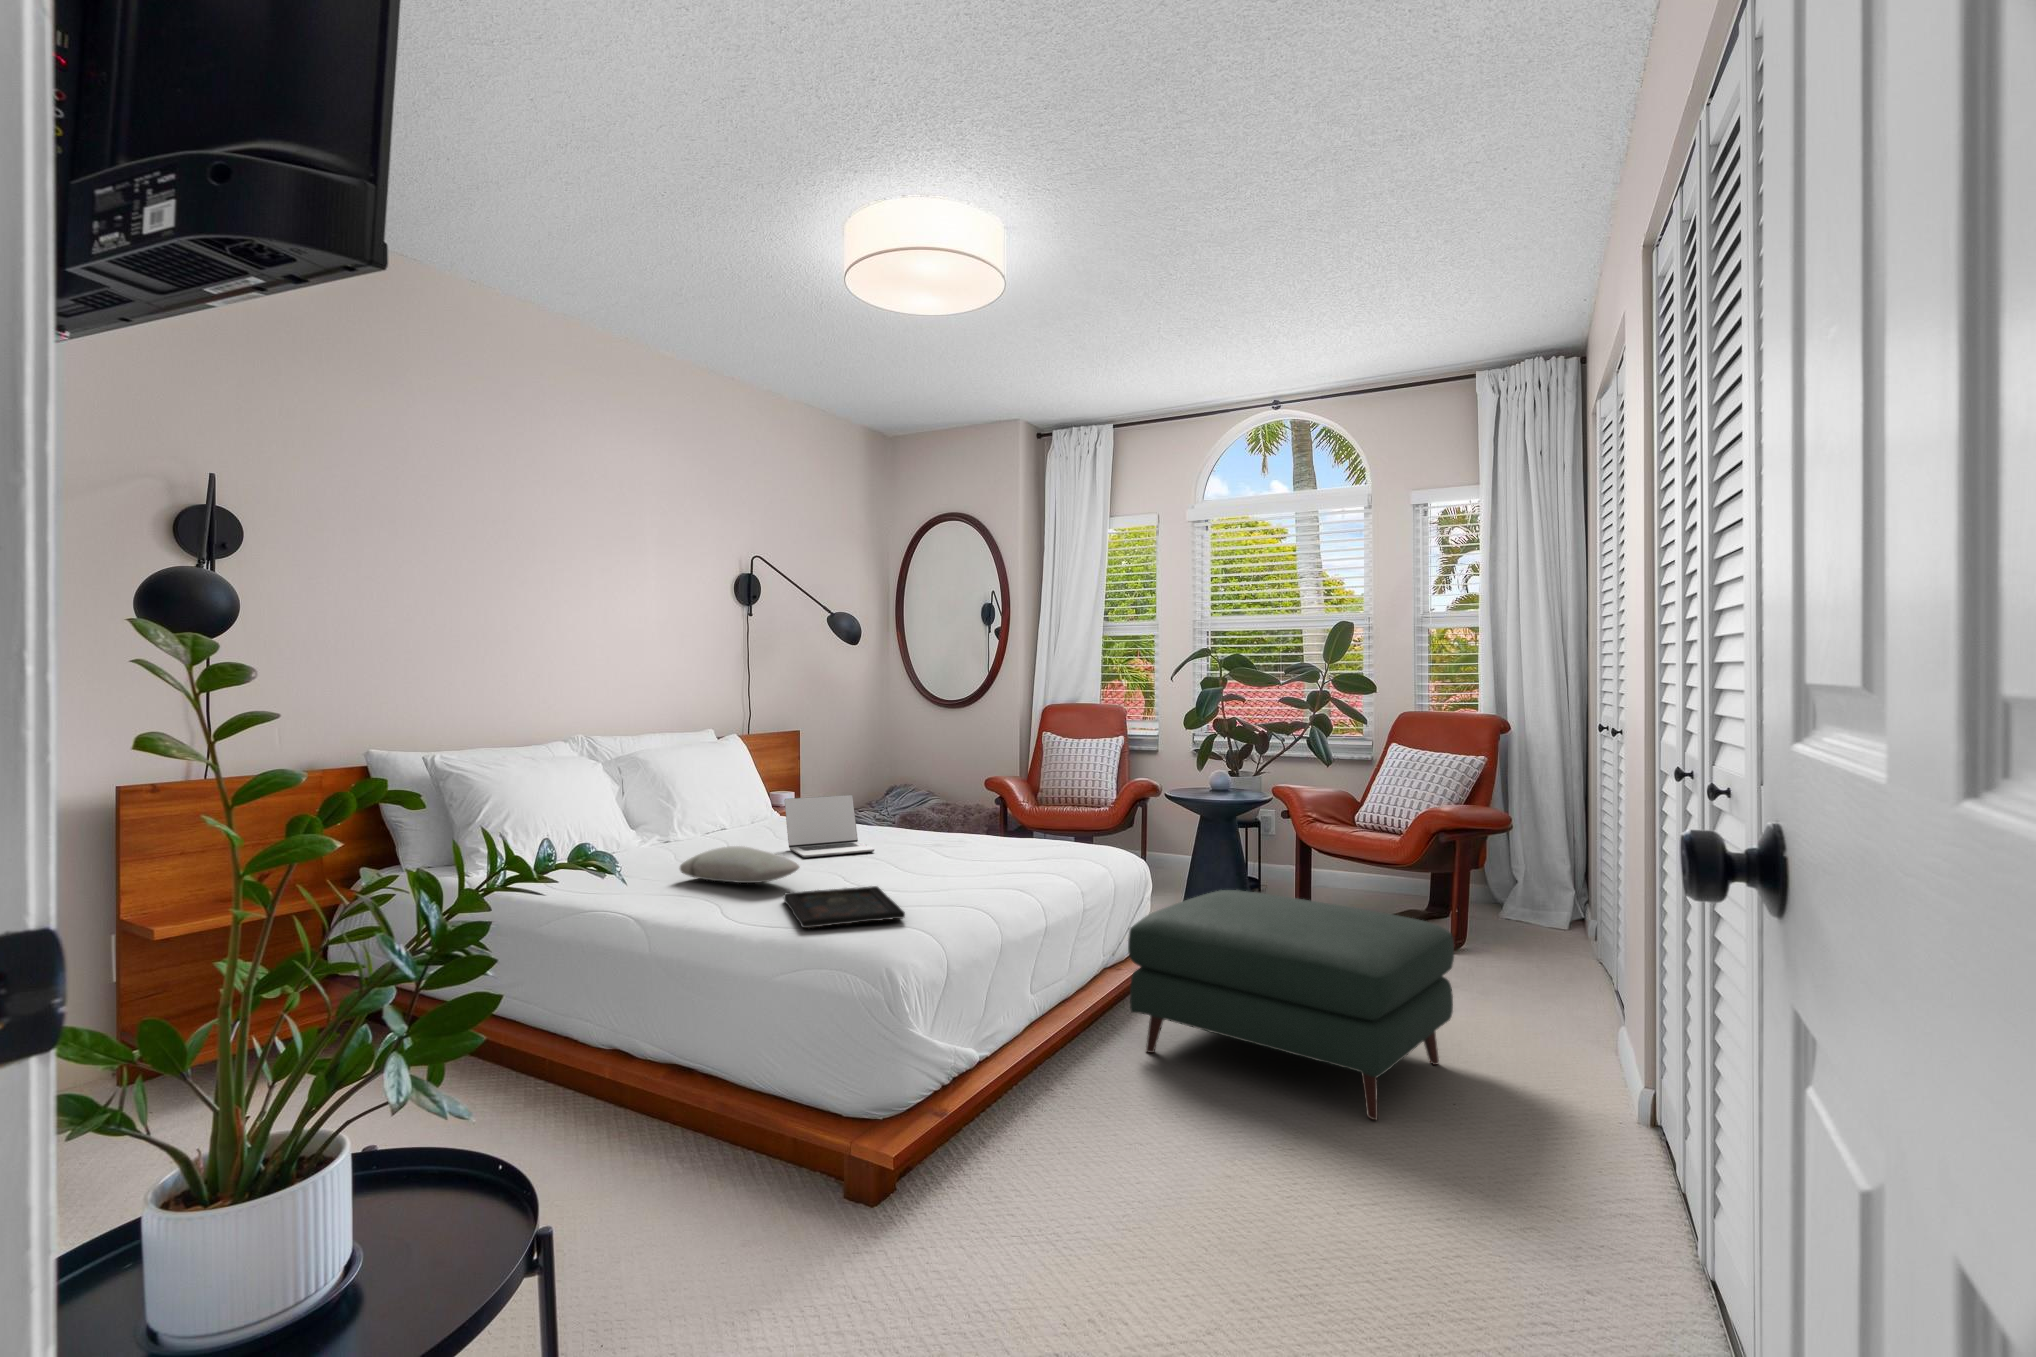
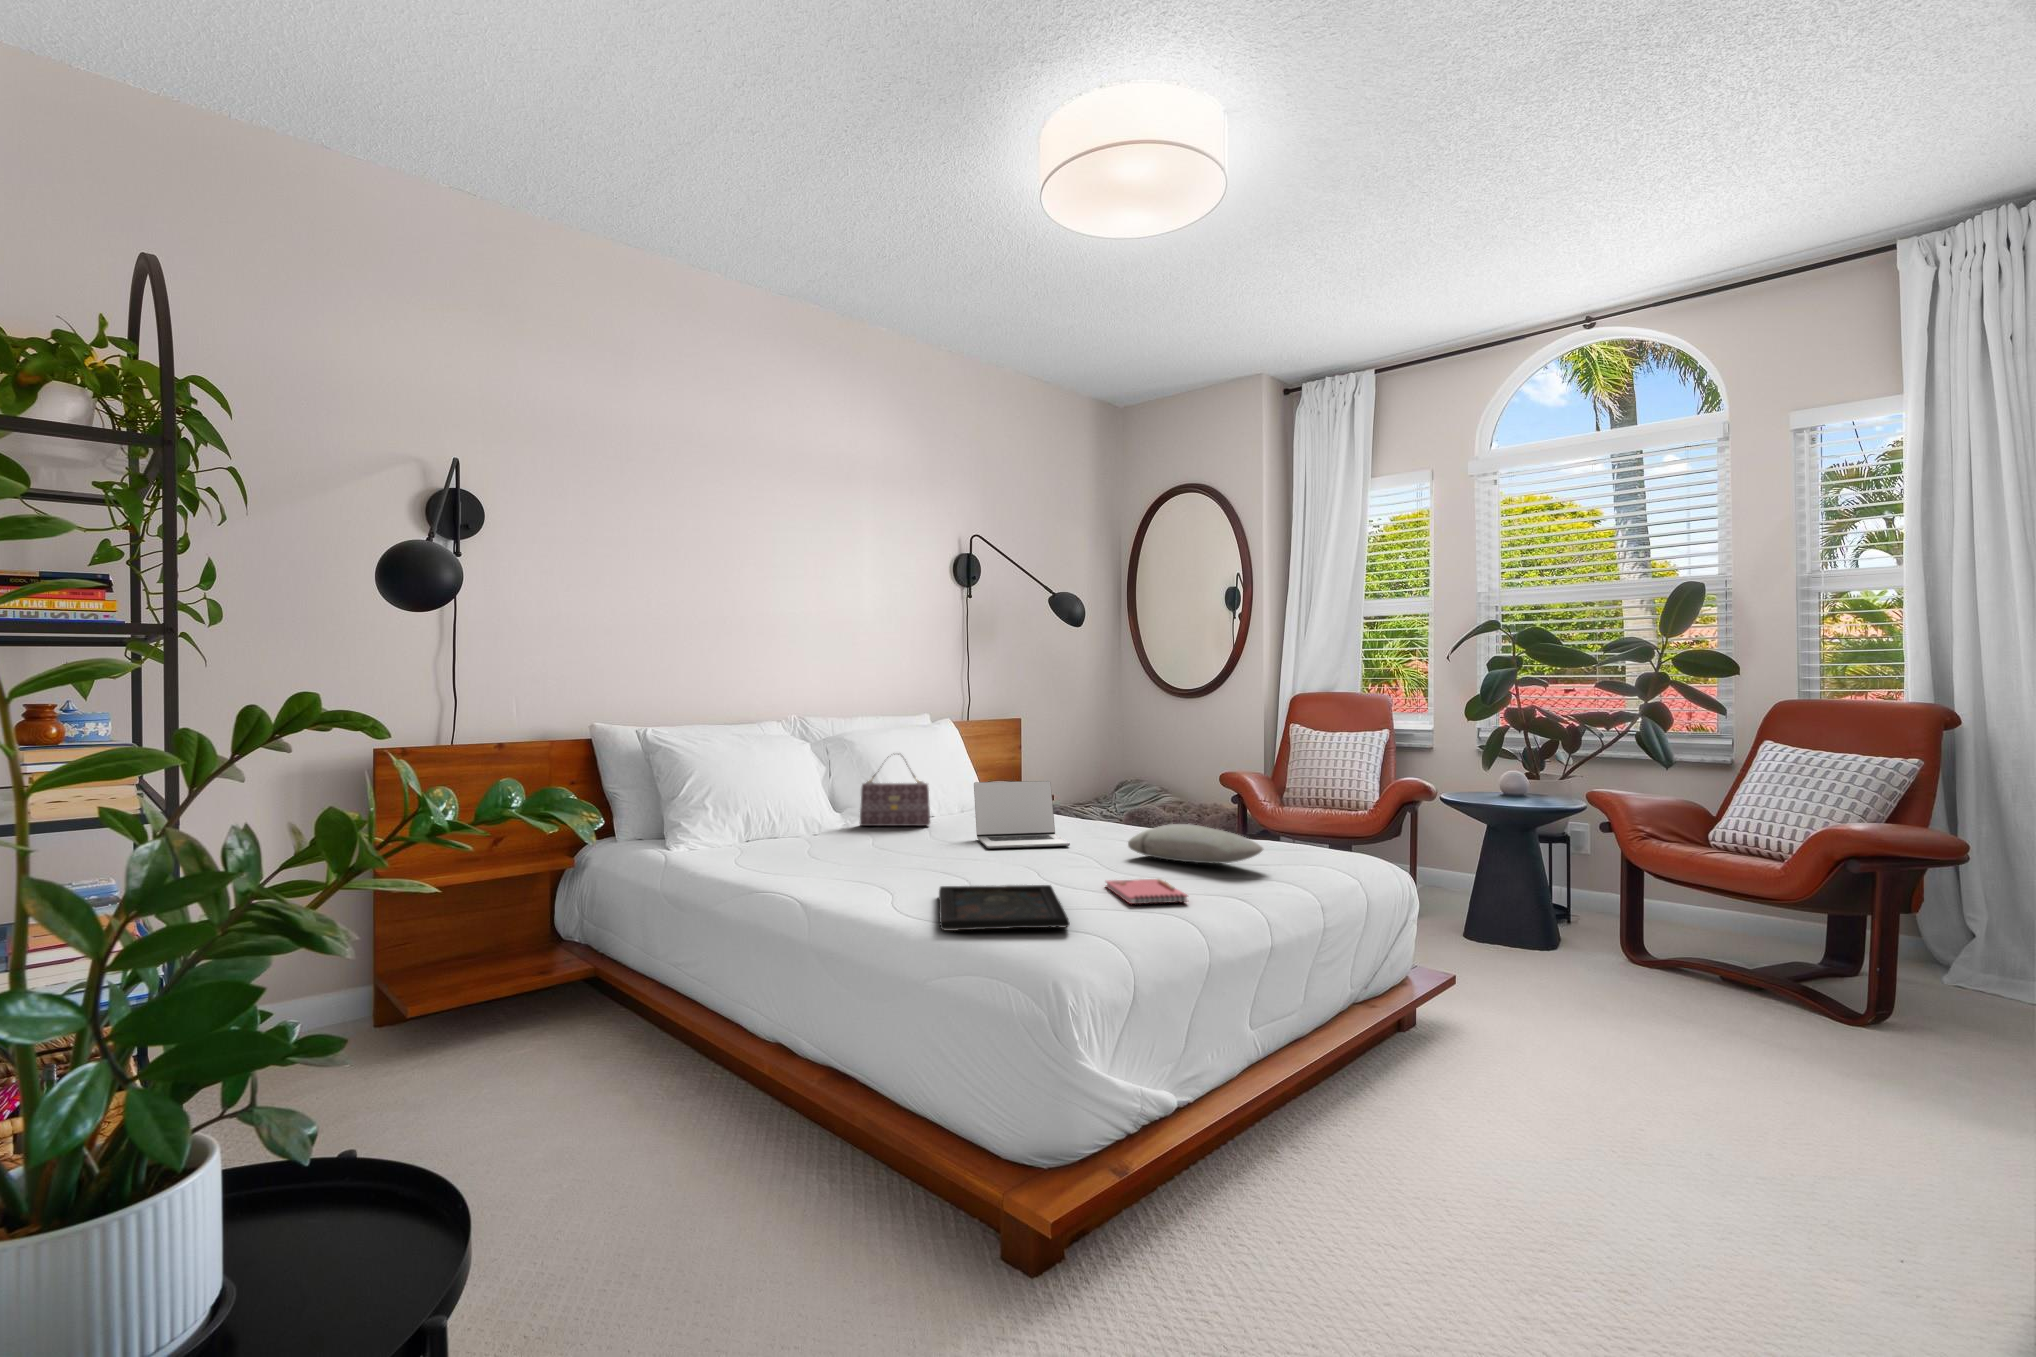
handbag: none [671,773,739,842] -> present [860,754,930,826]
pillow: present [680,846,799,883] -> present [1128,824,1263,863]
notebook: none [918,875,989,898] -> present [1106,879,1187,905]
ottoman: present [1128,890,1454,1120] -> none [1379,920,1902,1289]

